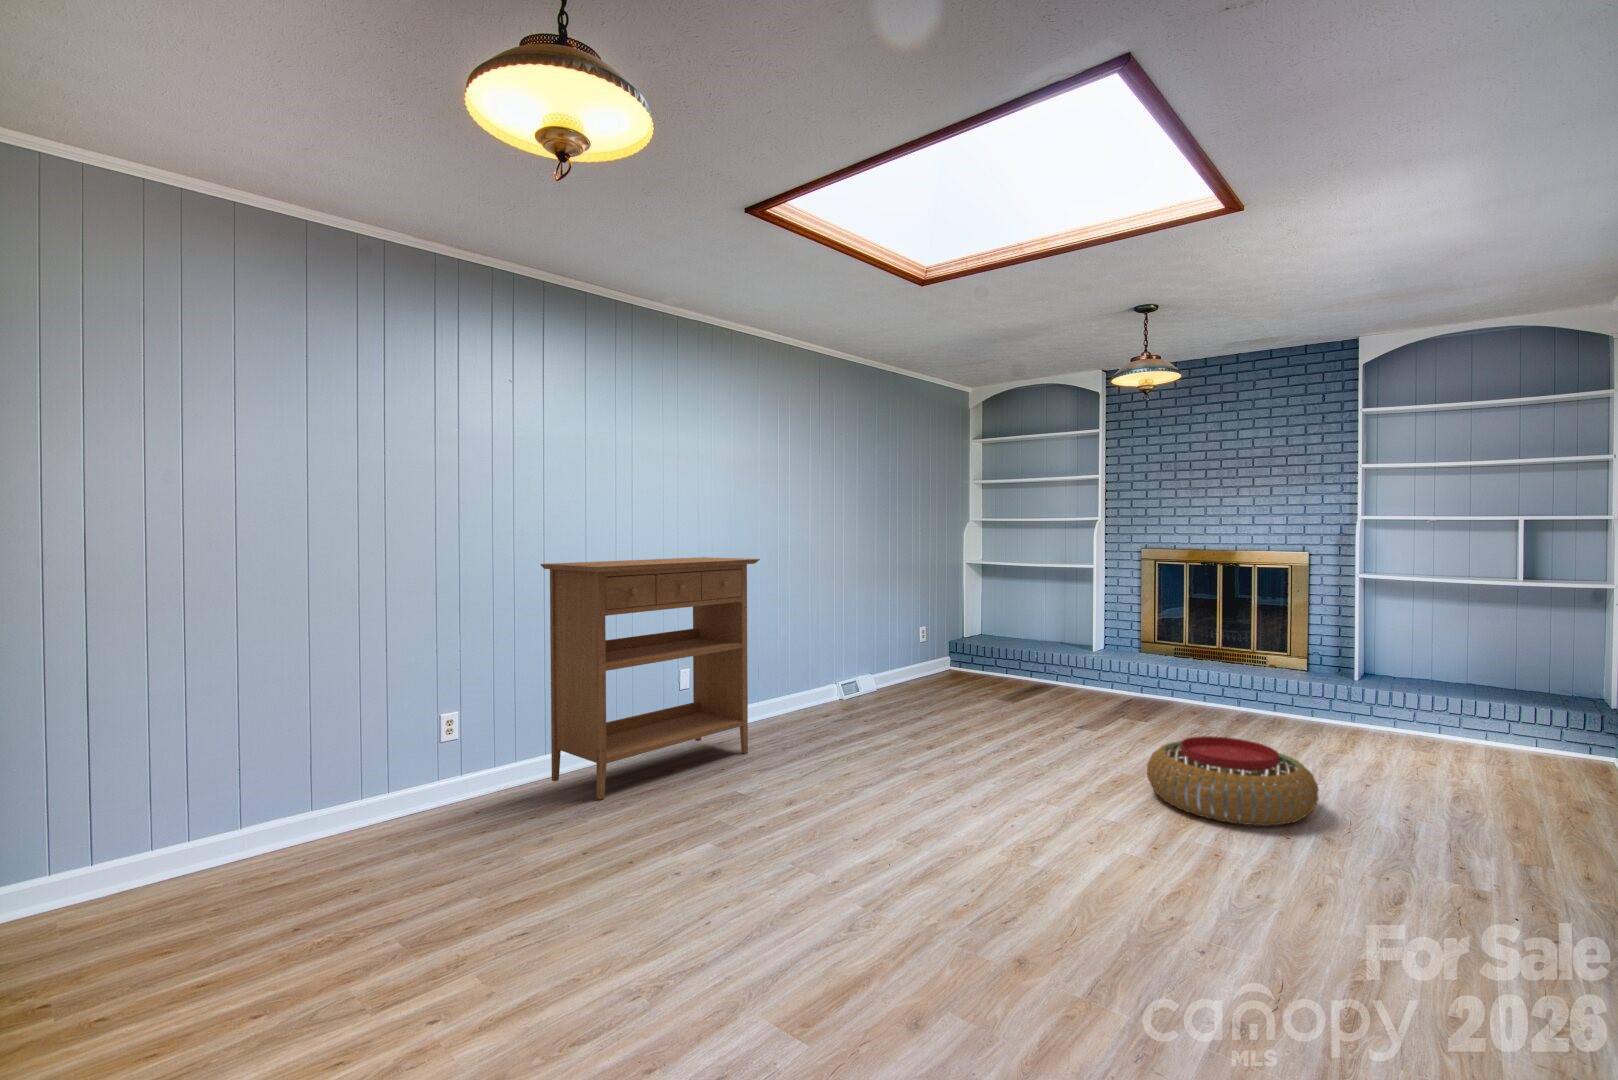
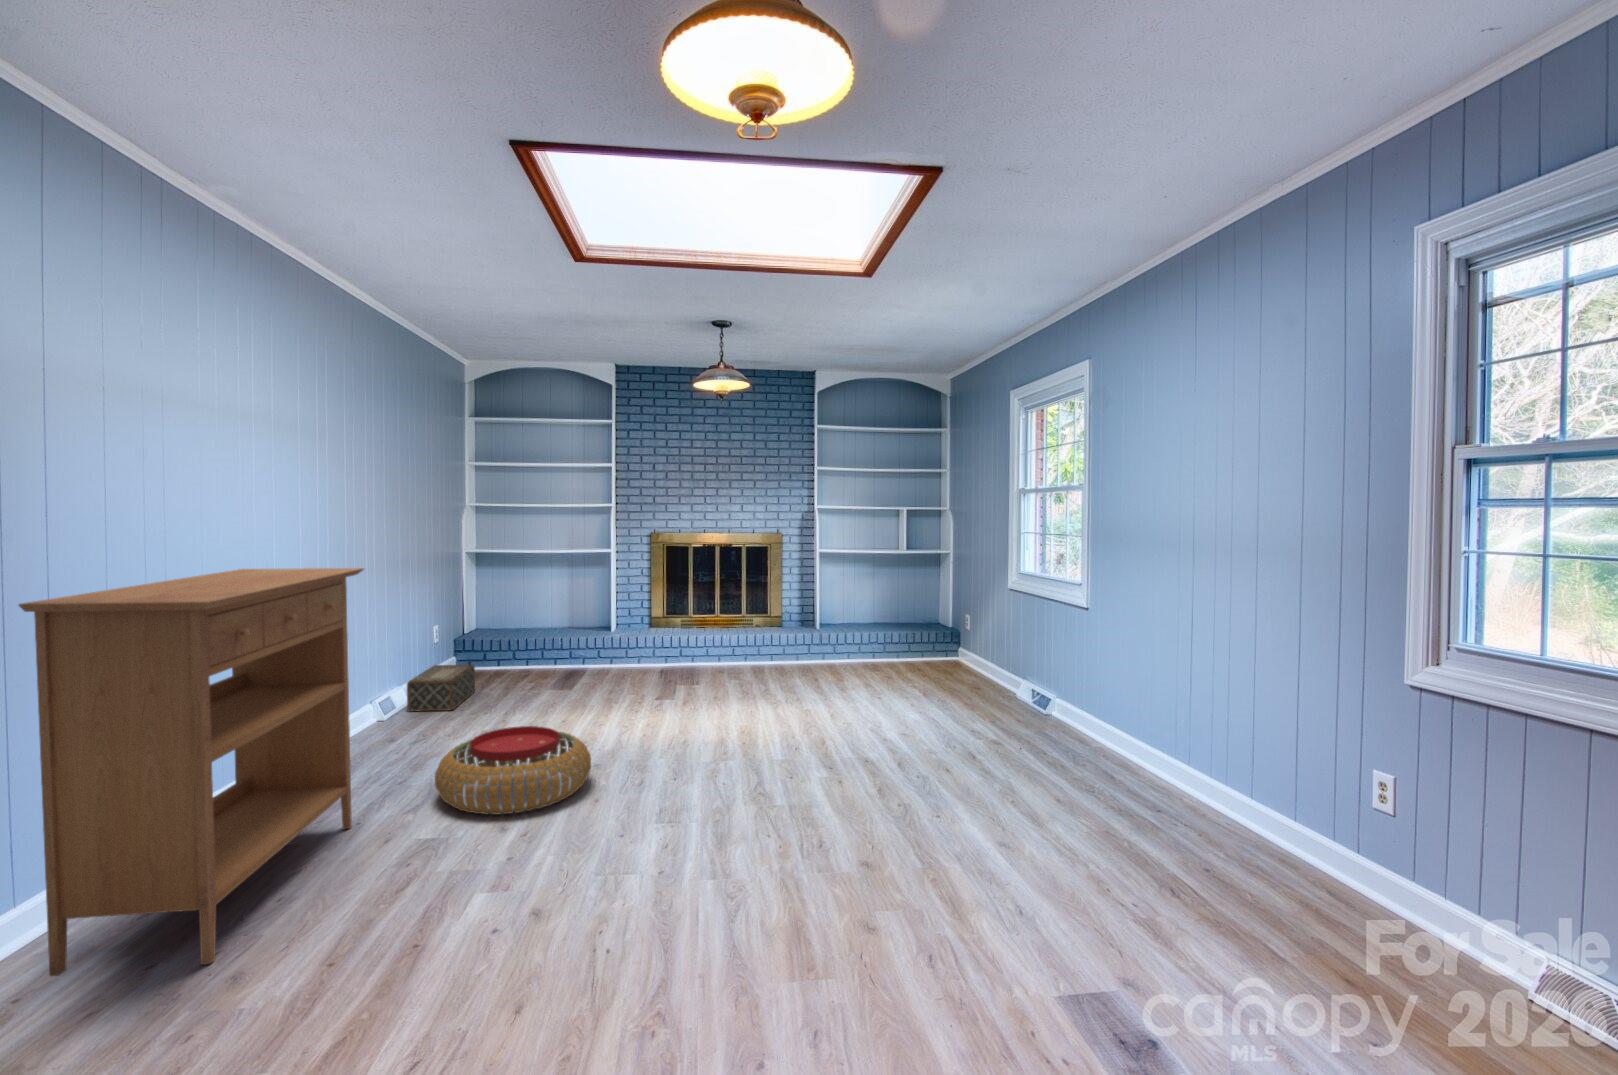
woven basket: none [877,657,942,695] -> present [407,664,475,711]
pouf: present [1147,736,1319,826] -> present [435,726,591,814]

